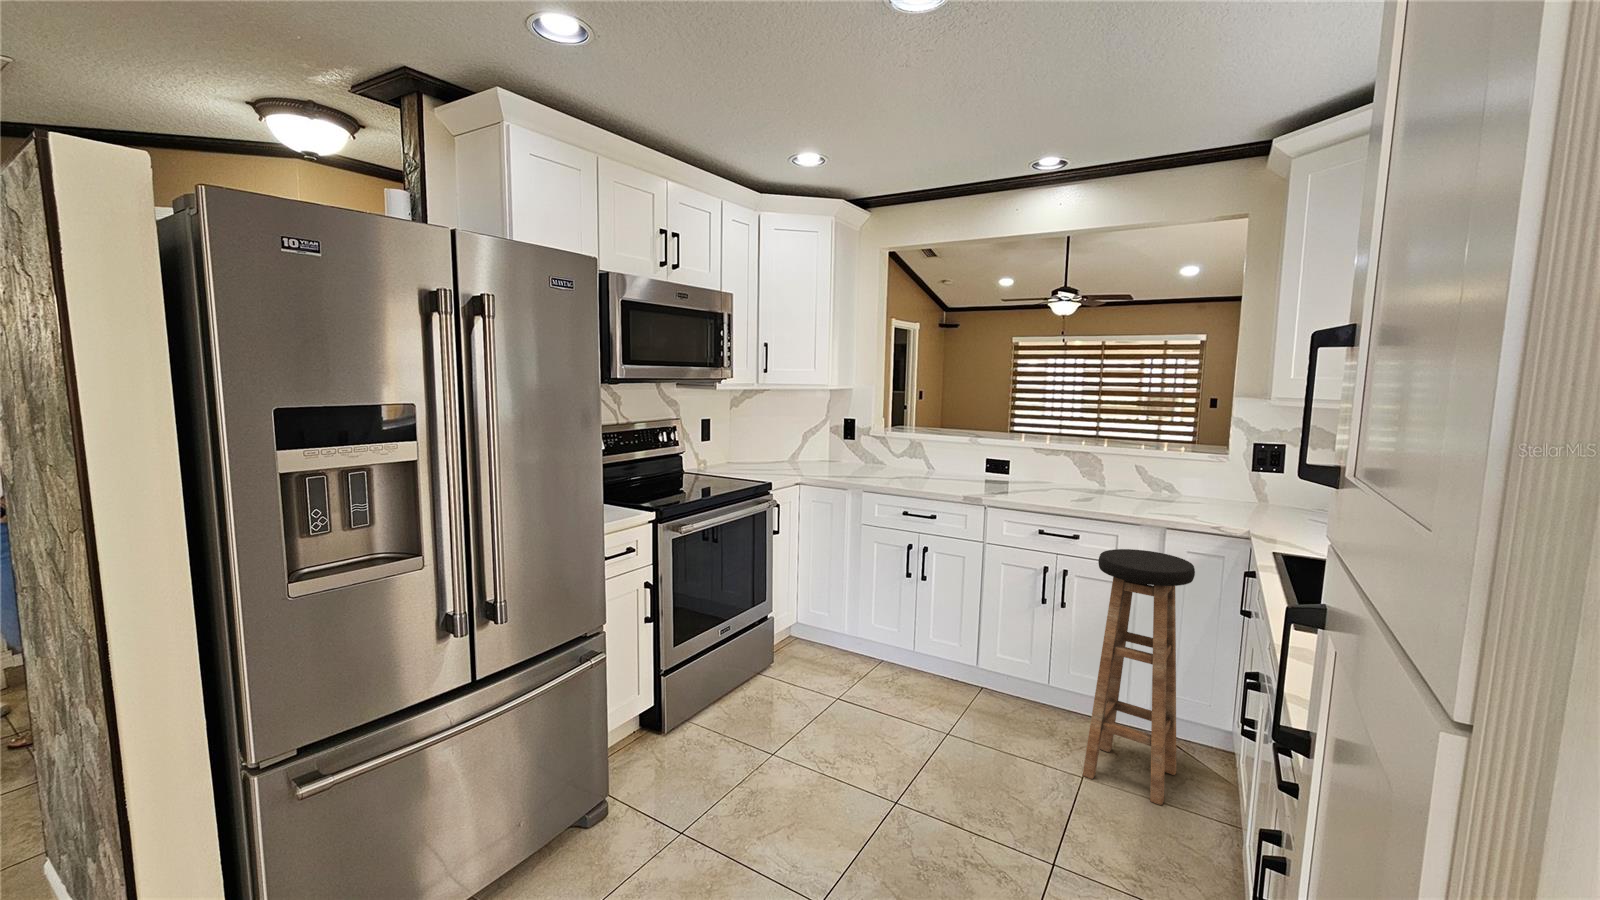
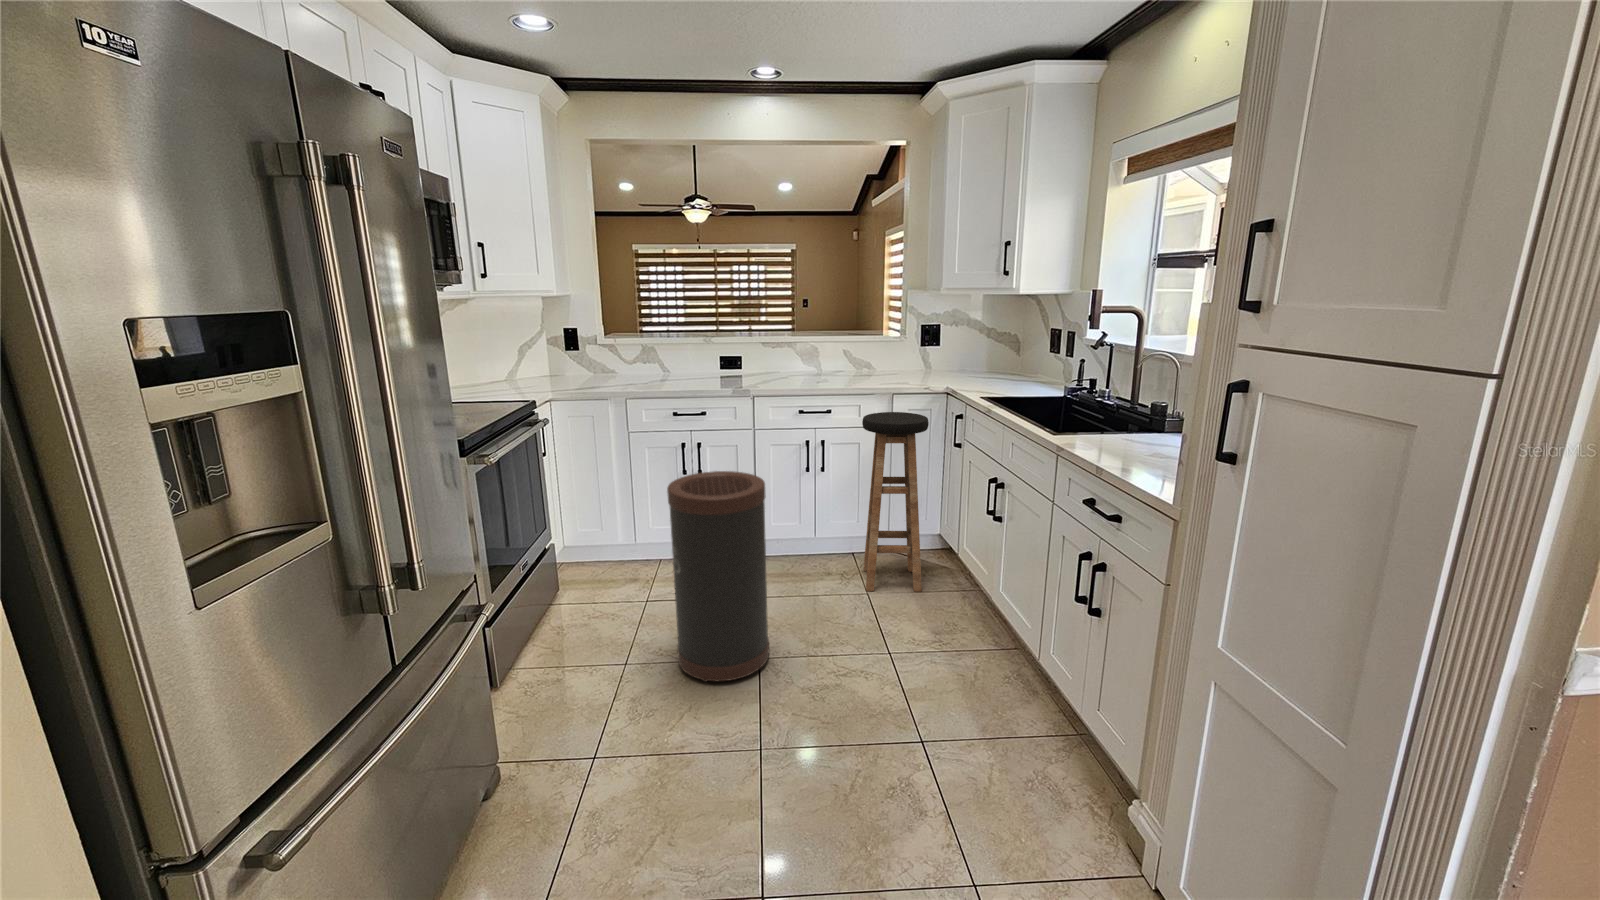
trash can: none [808,578,915,817] -> present [667,471,769,682]

